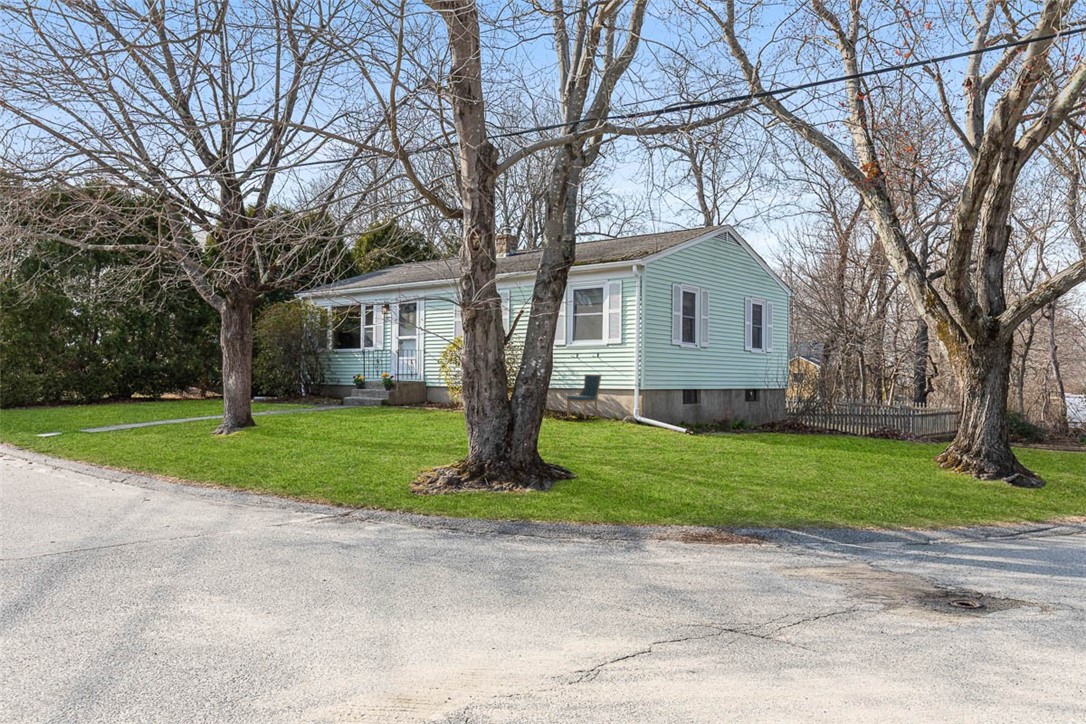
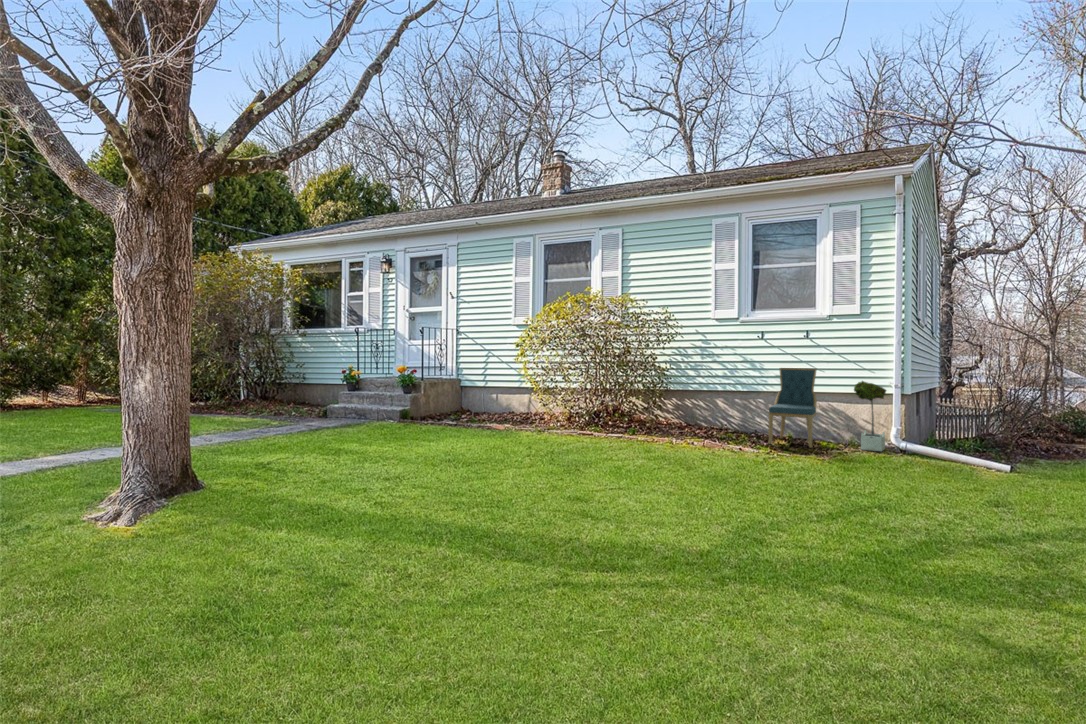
potted tree: none [613,381,630,422] -> present [854,381,886,451]

